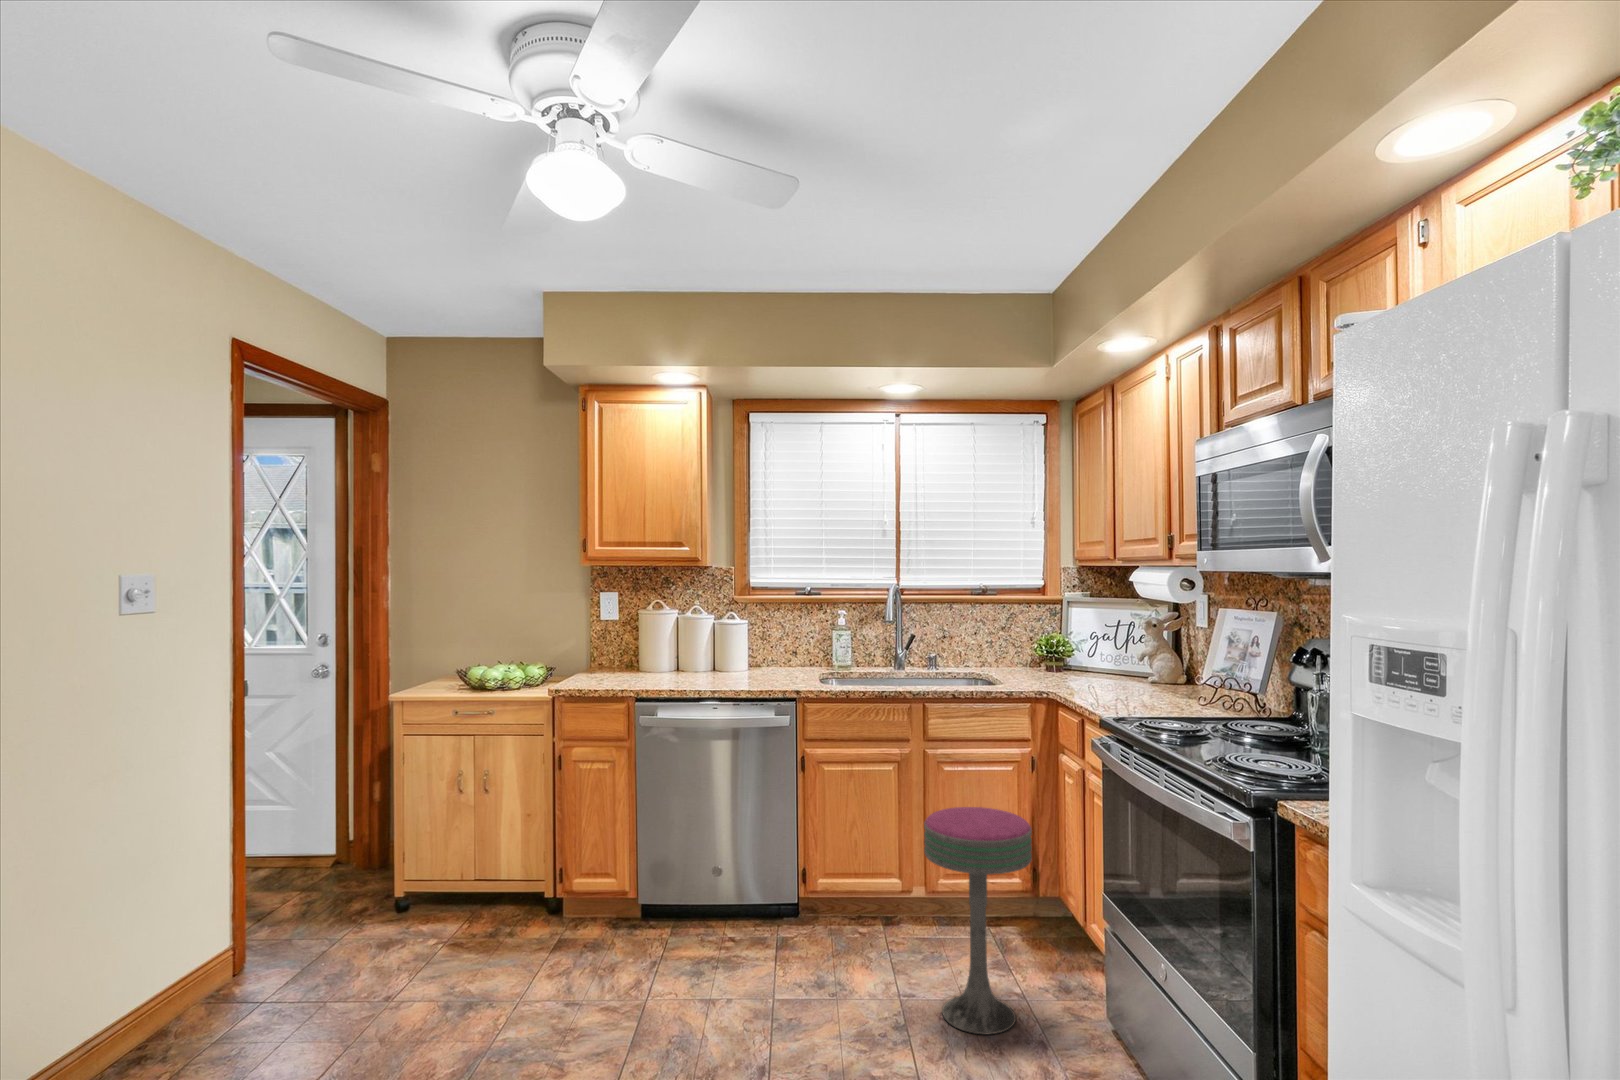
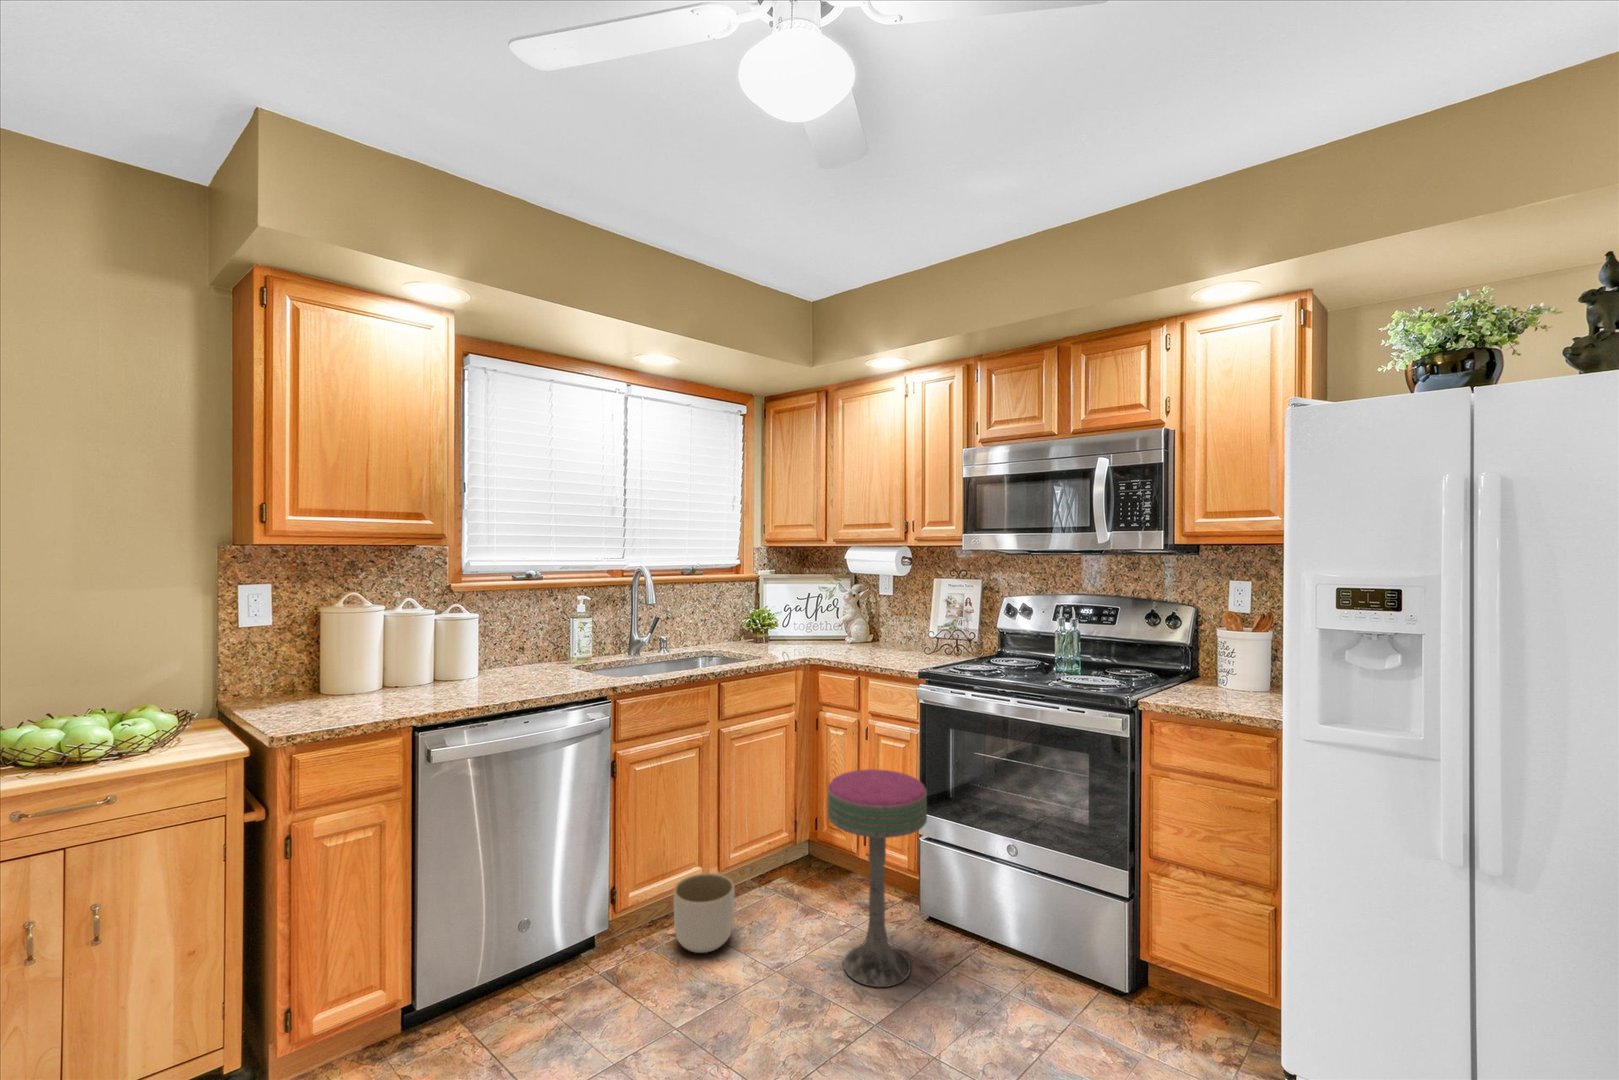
planter: none [837,880,895,950] -> present [673,873,735,953]

